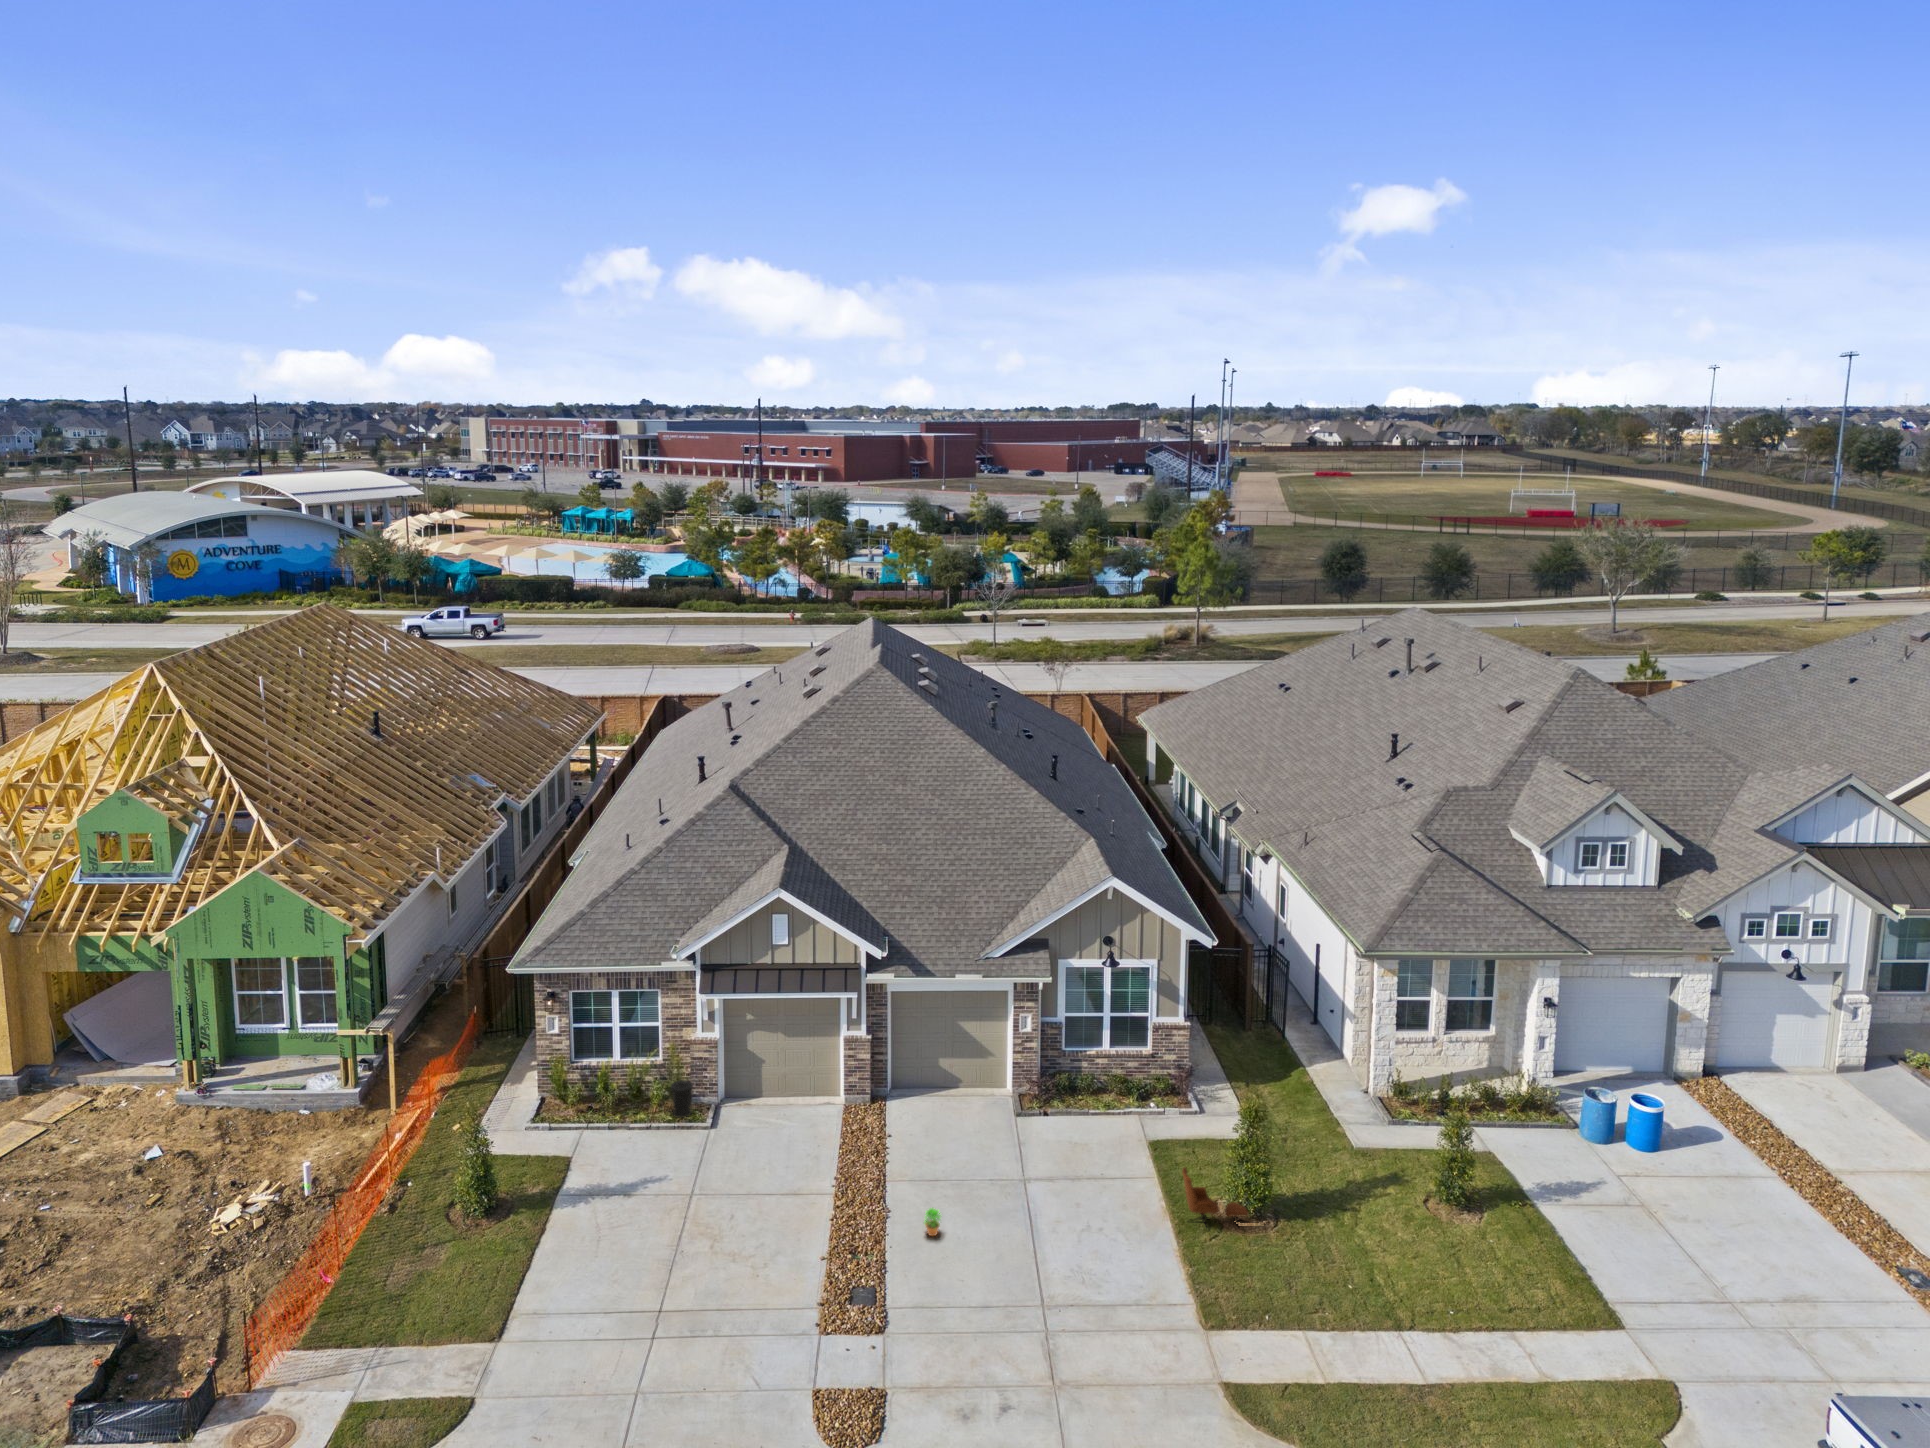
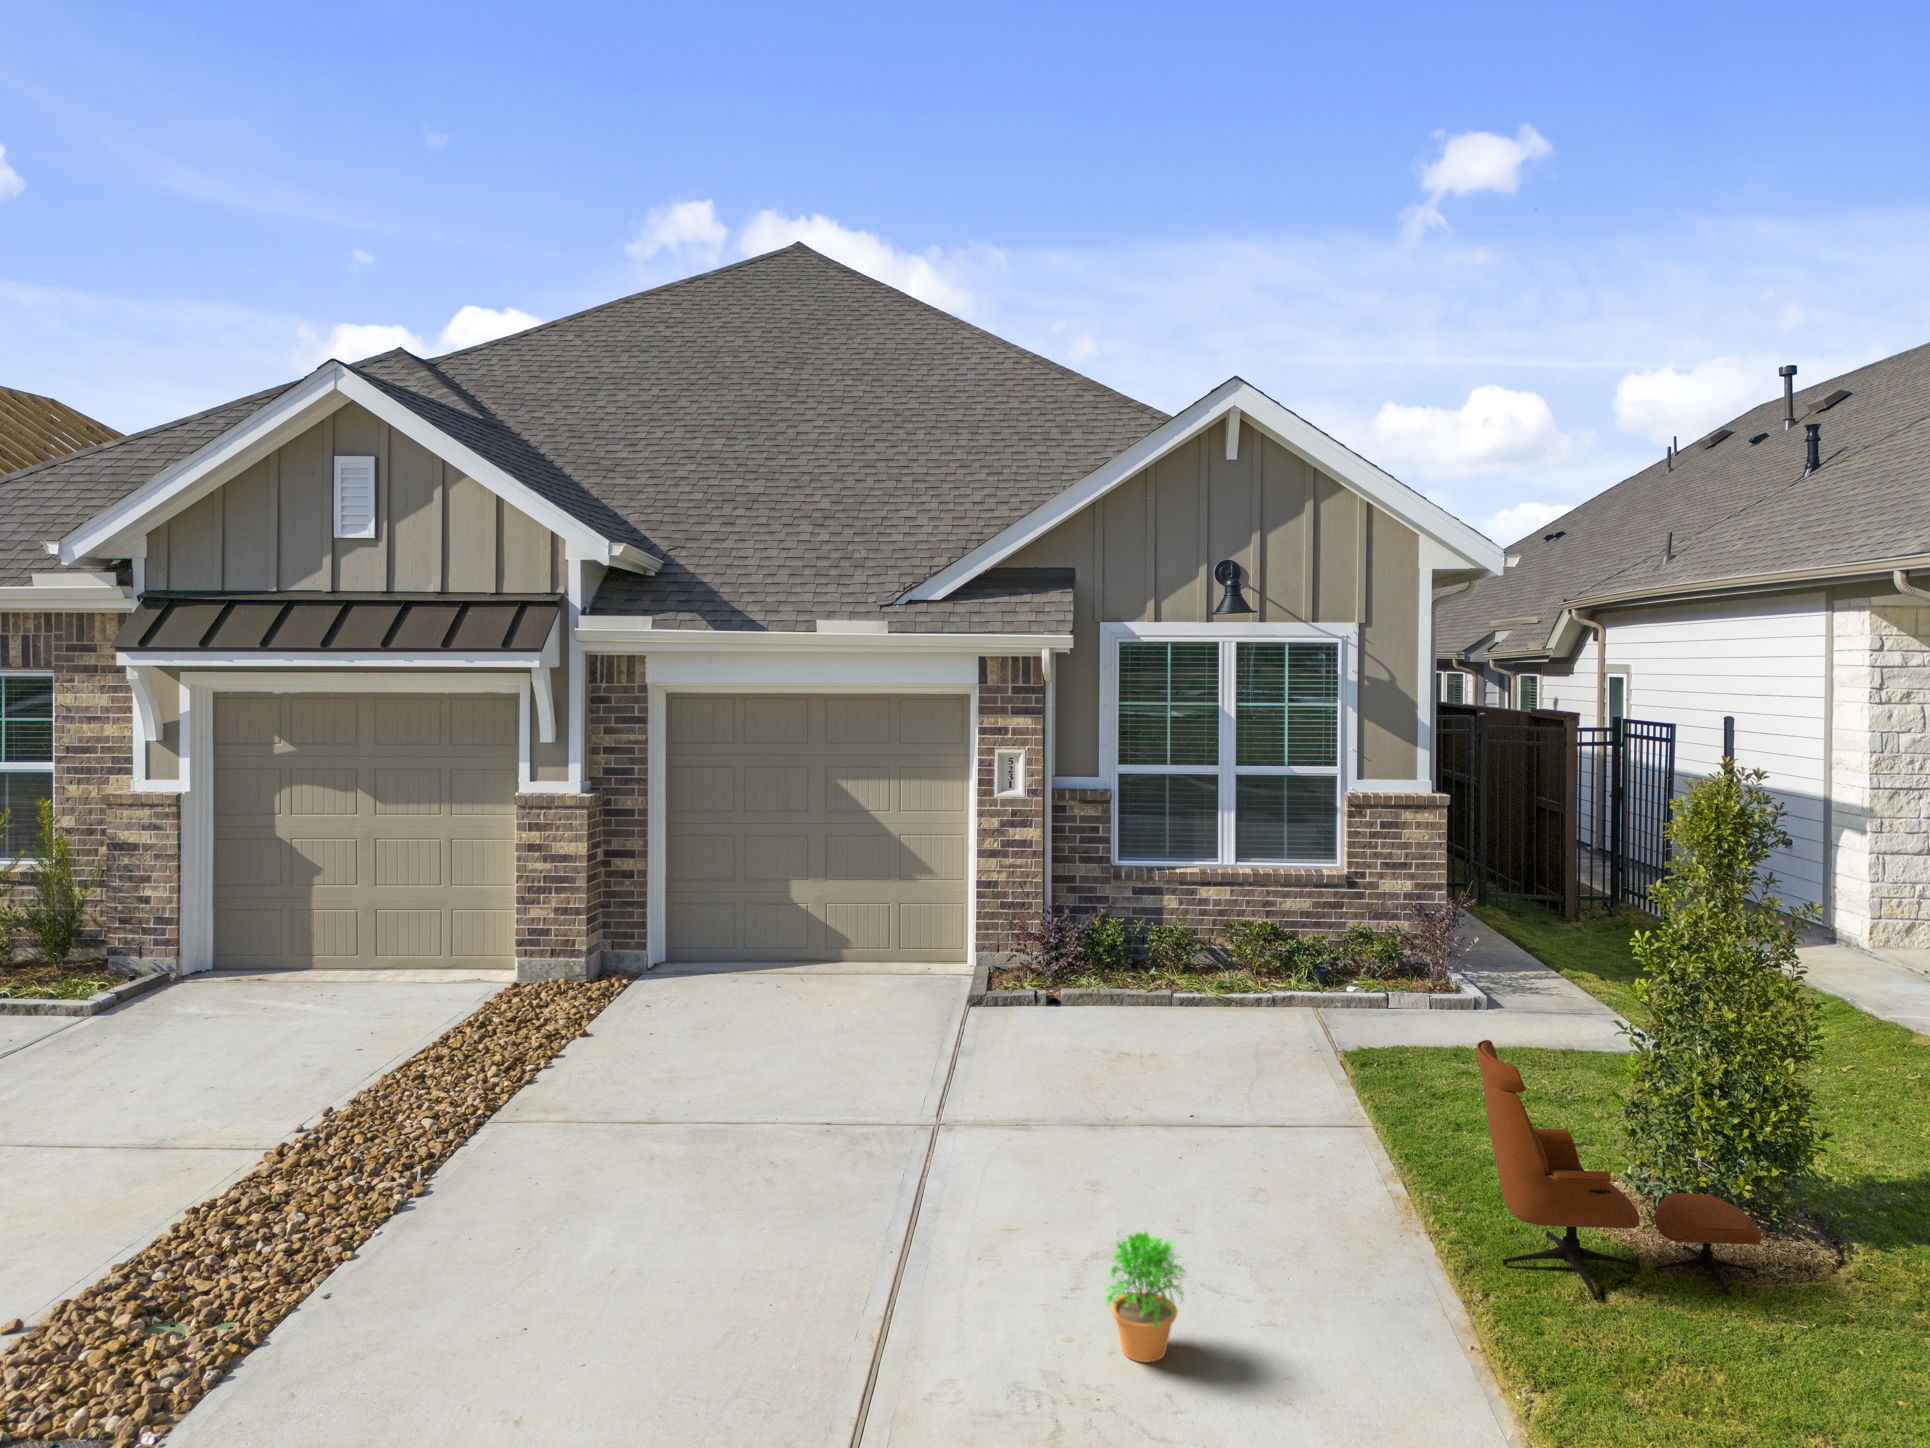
trash can: present [671,1081,693,1118] -> none [38,907,112,1000]
potted plant: present [924,1208,940,1236] -> present [1104,1232,1187,1363]

